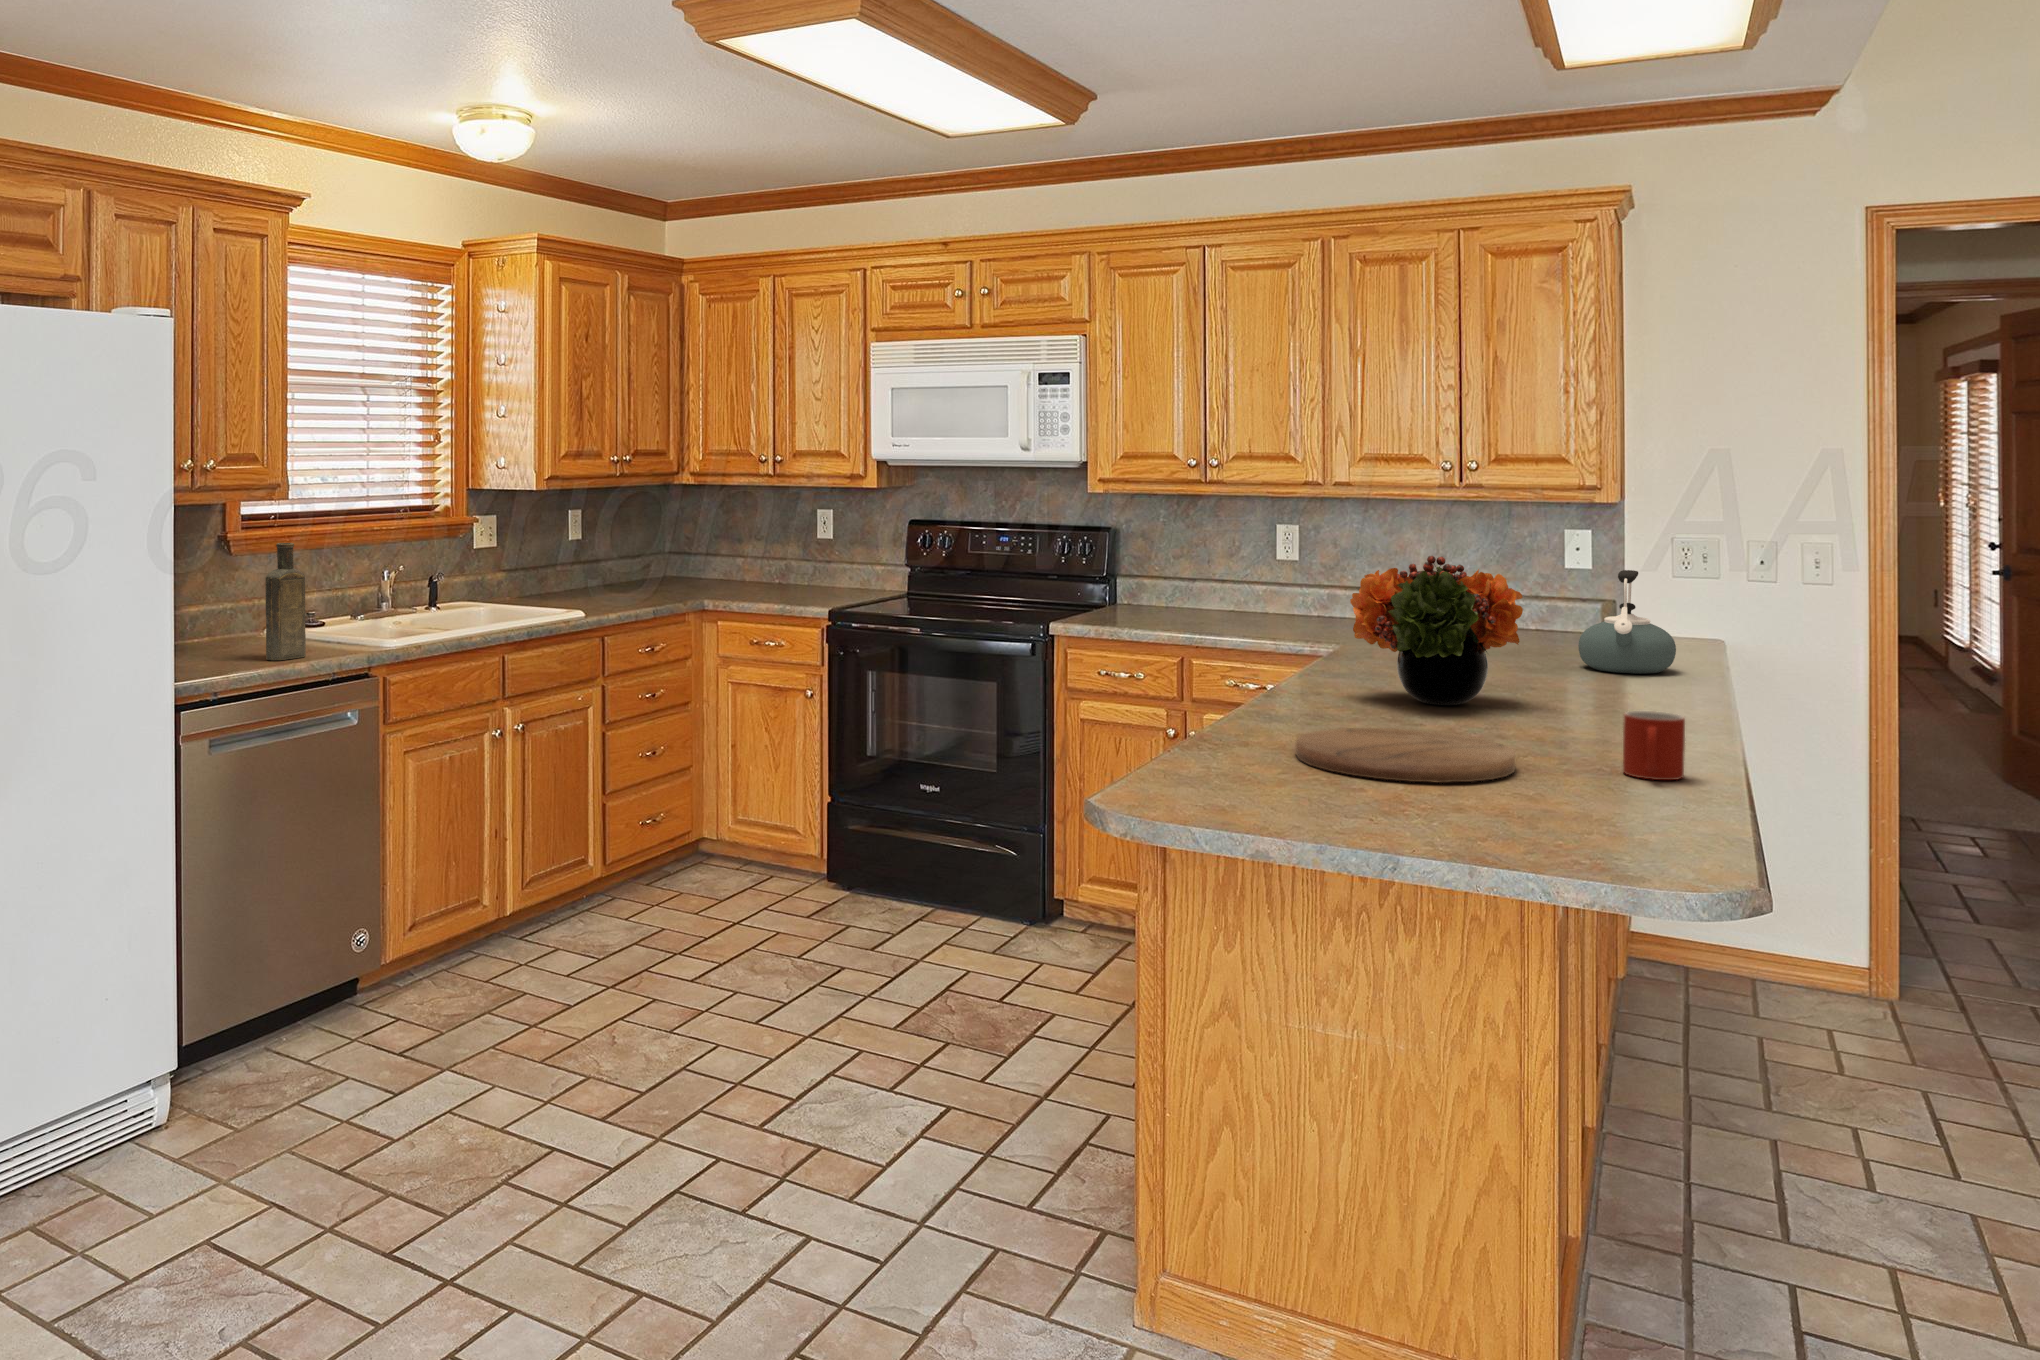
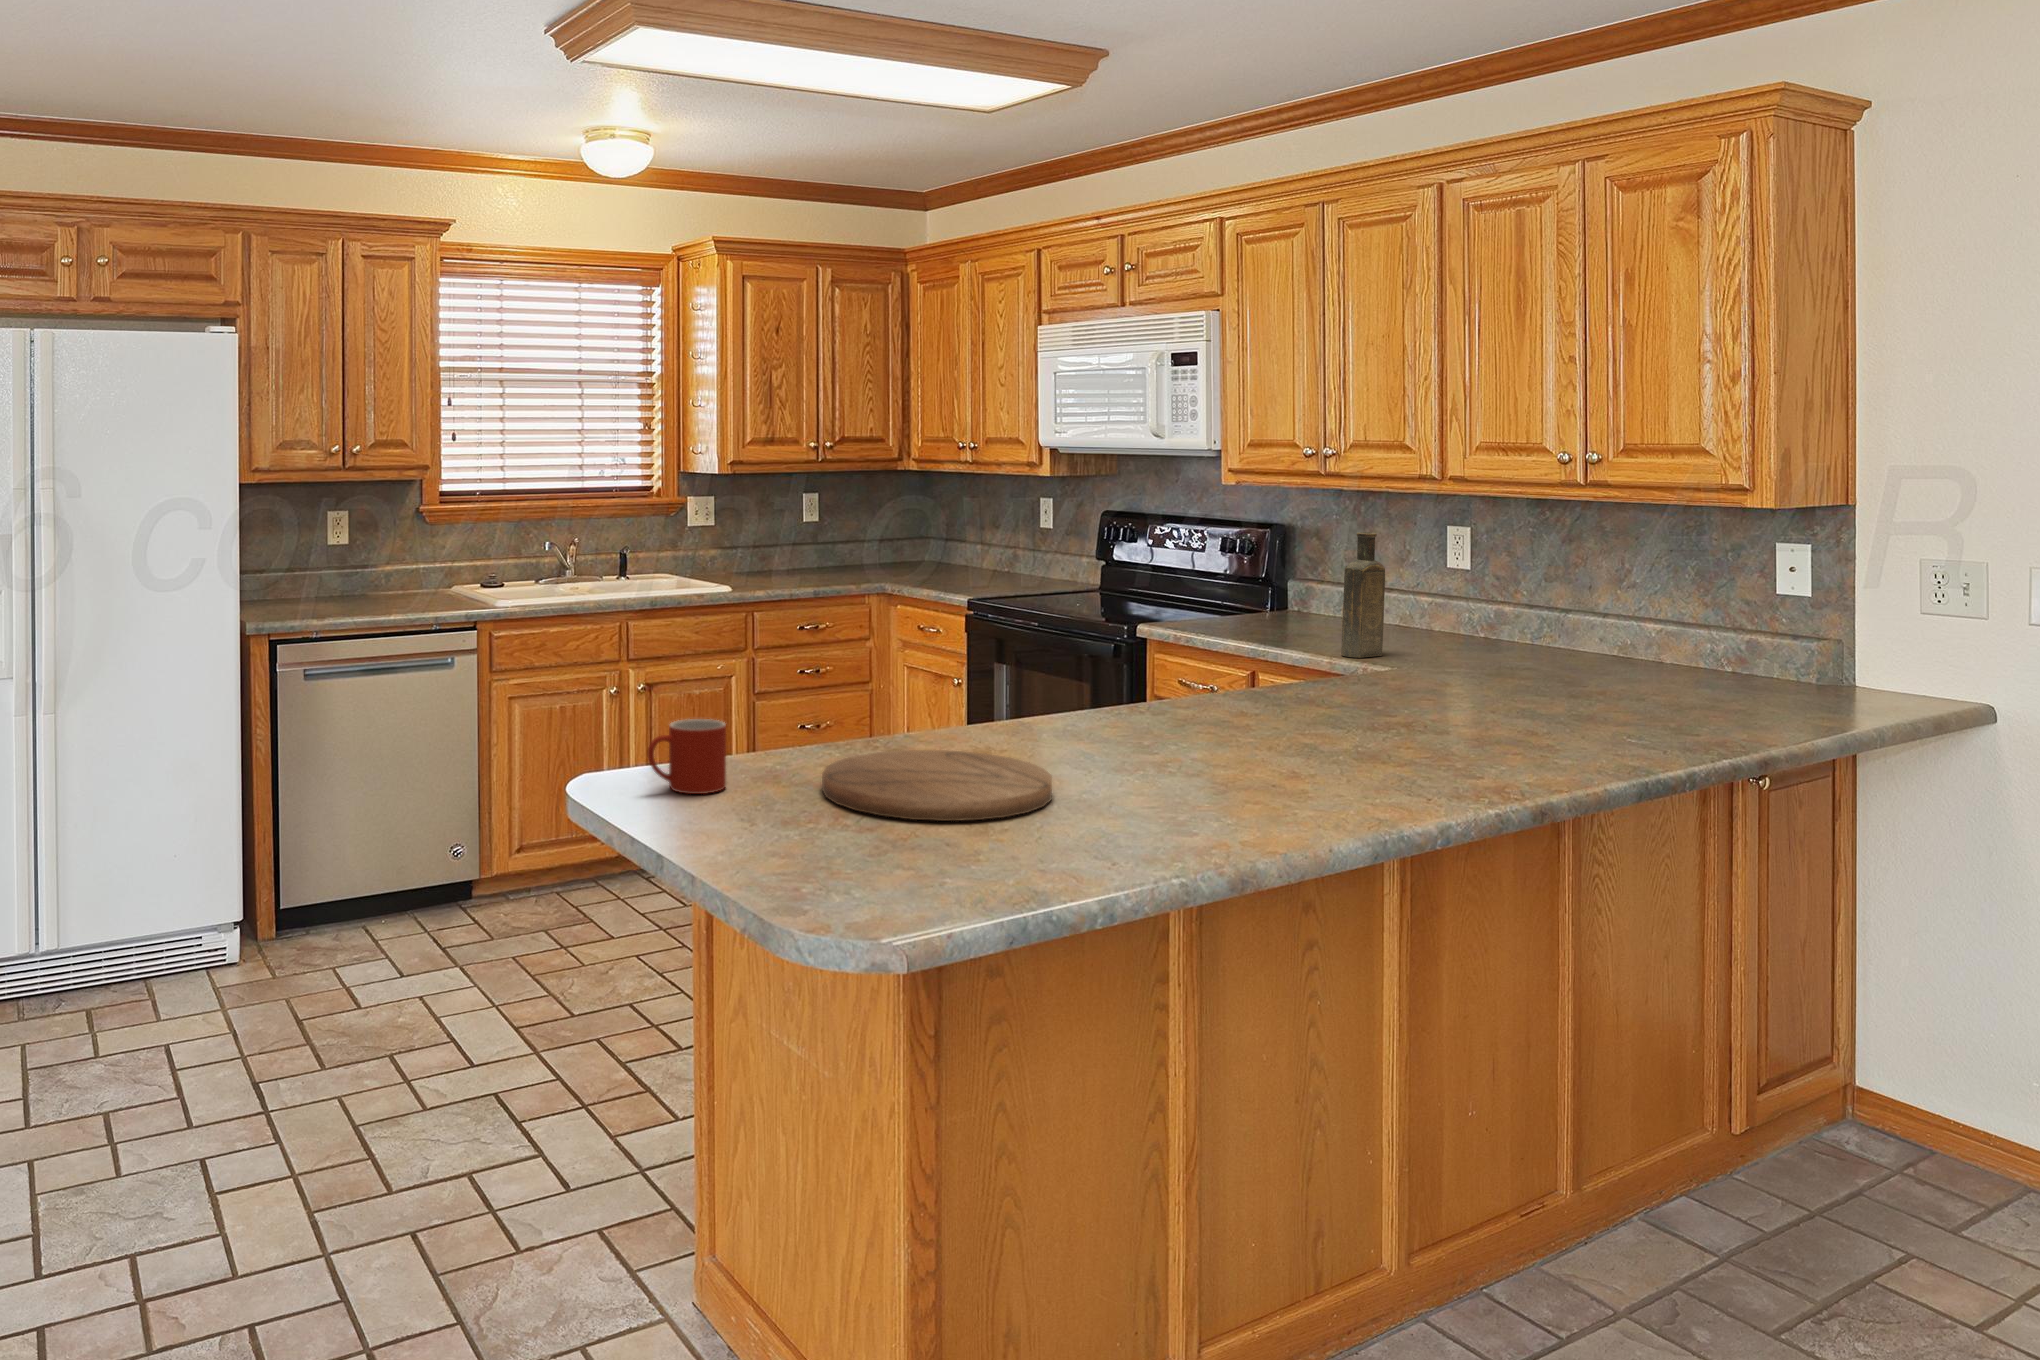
bottle: present [265,543,306,660] -> present [1341,532,1385,658]
flower arrangement: present [1350,556,1523,705] -> none [1137,566,1339,744]
kettle: present [1578,570,1676,674] -> none [1588,599,1719,736]
mug: present [1623,711,1685,780] -> present [648,719,726,794]

